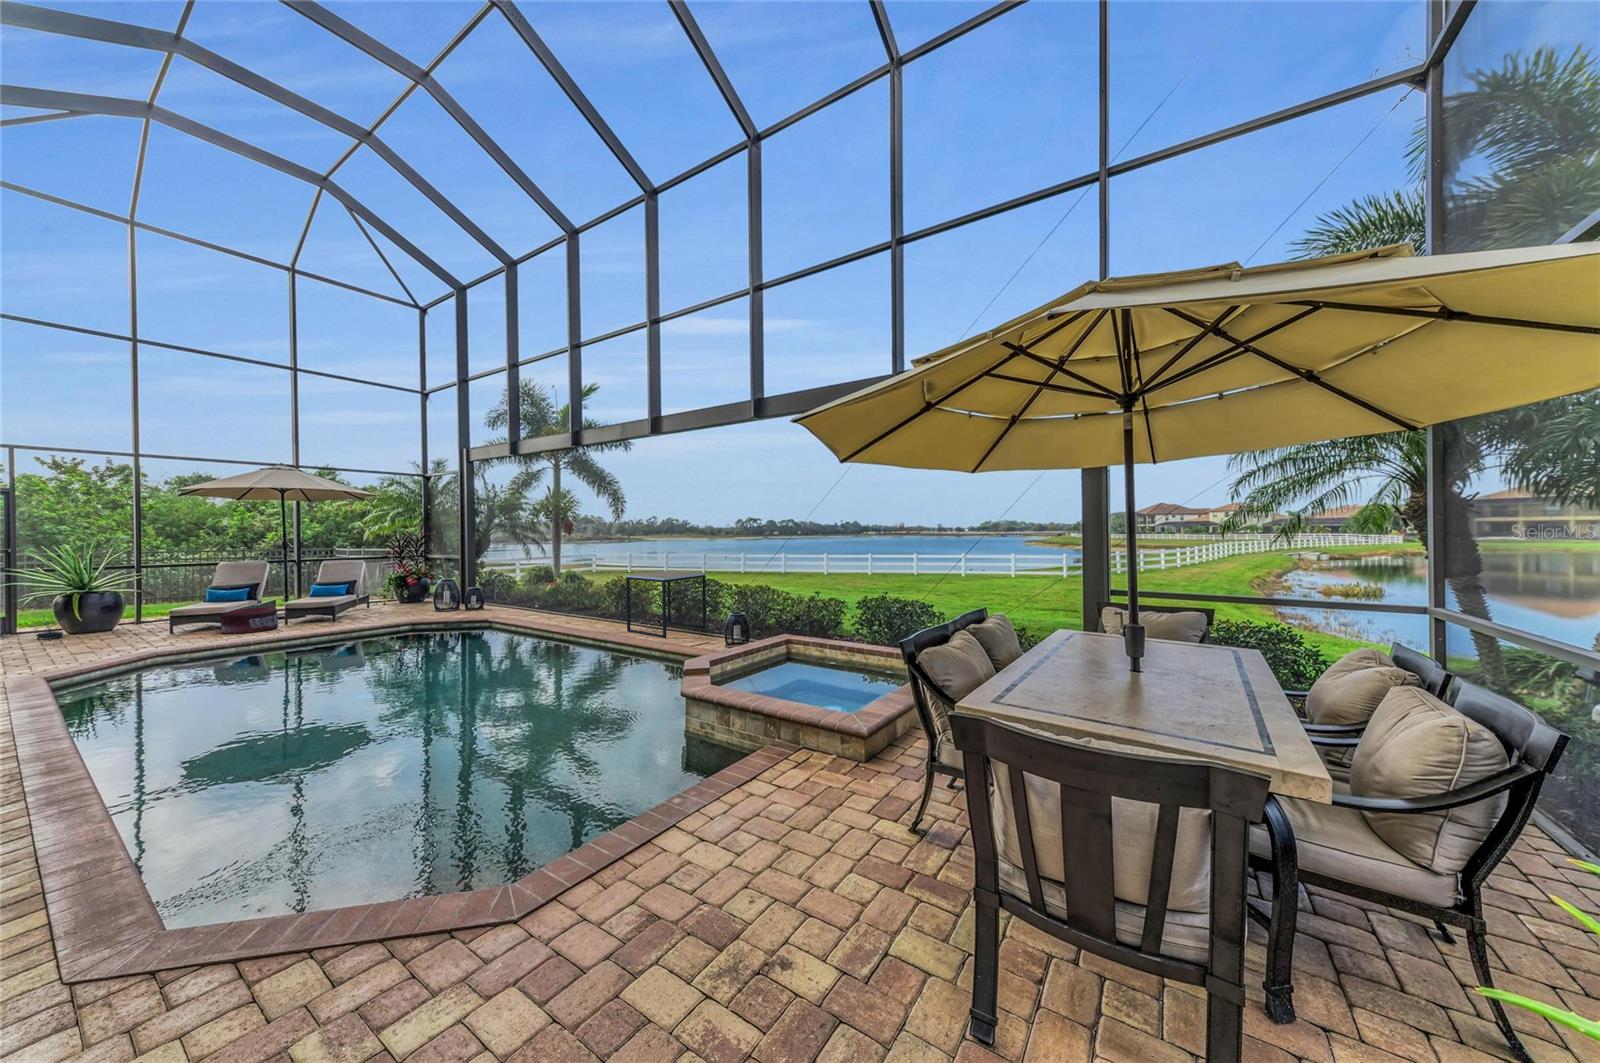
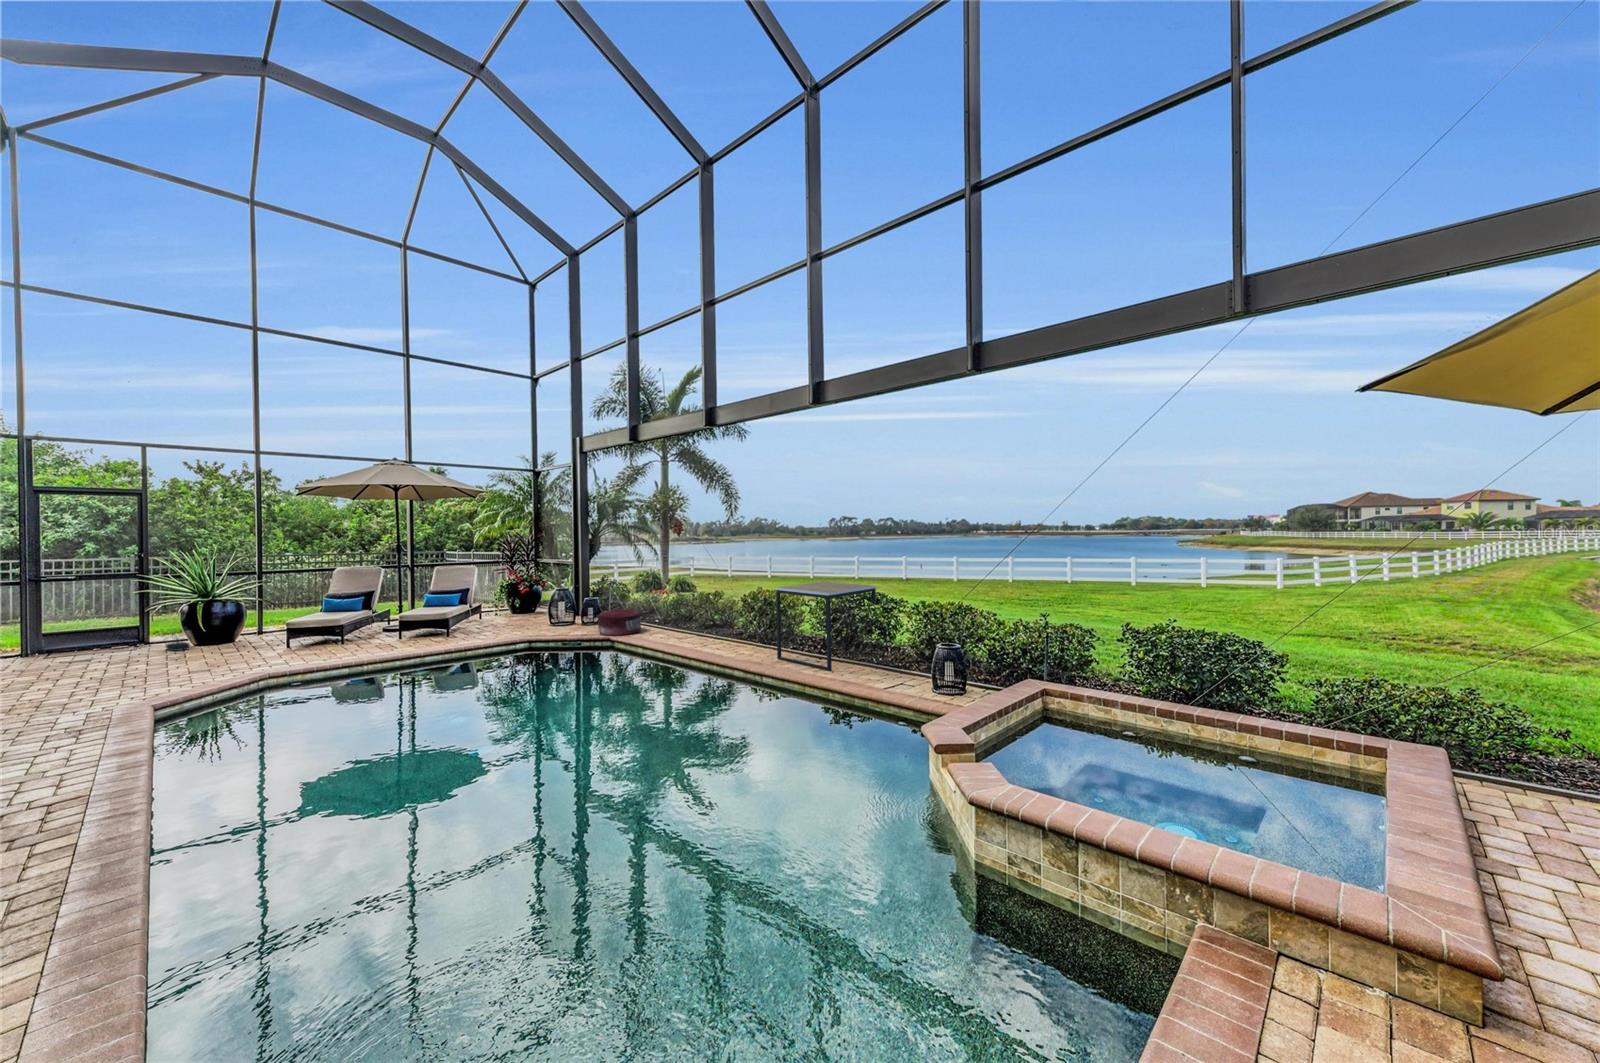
pouf: present [220,607,278,634] -> present [598,609,641,636]

